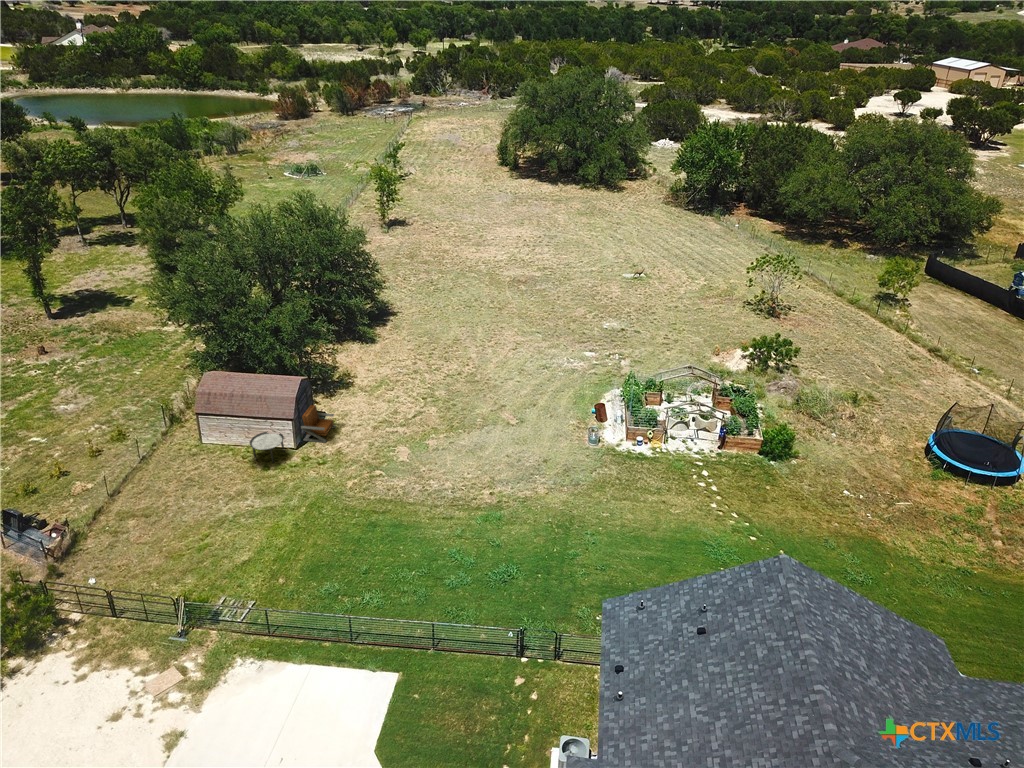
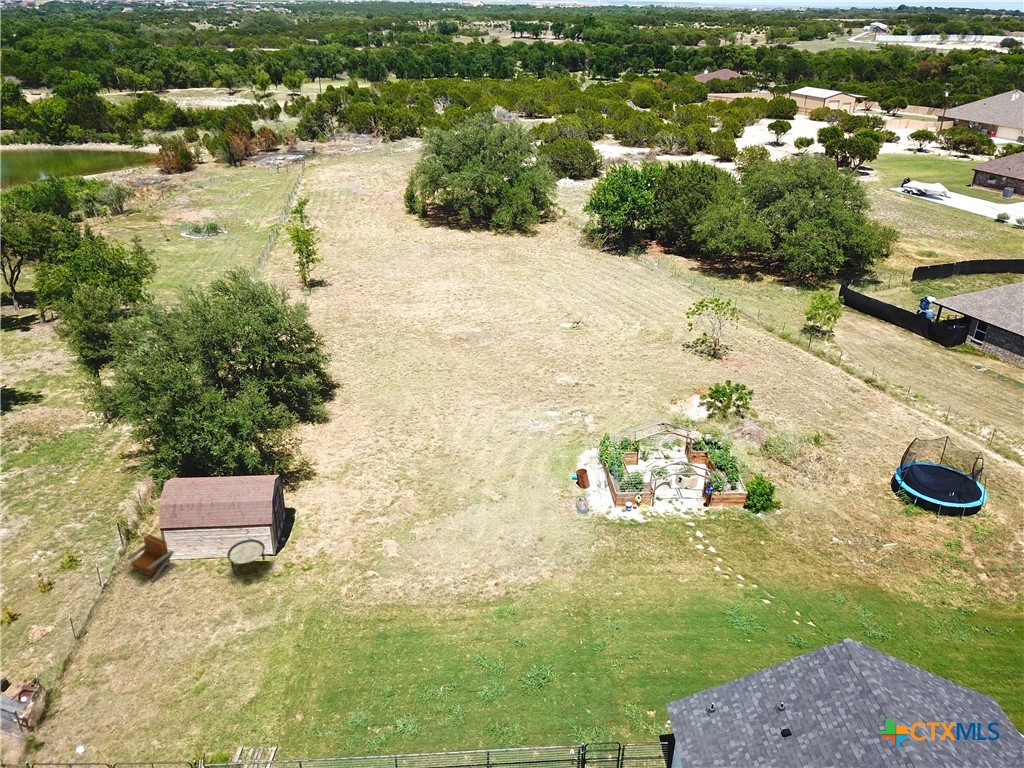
lounge chair: present [301,405,336,443] -> present [127,534,176,582]

